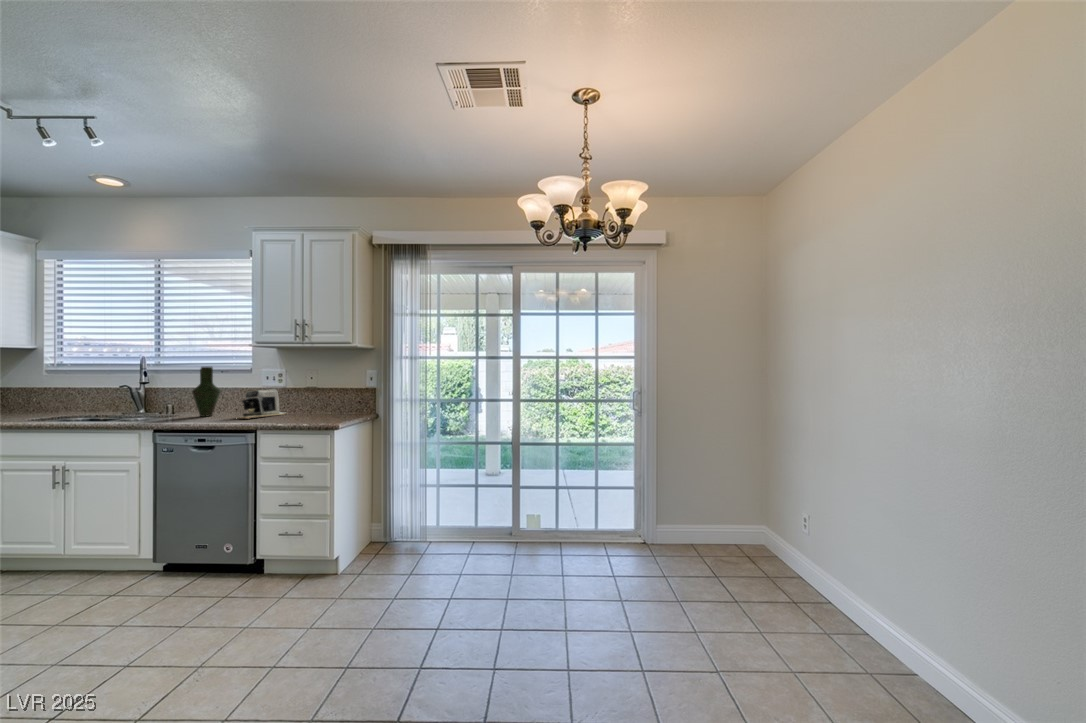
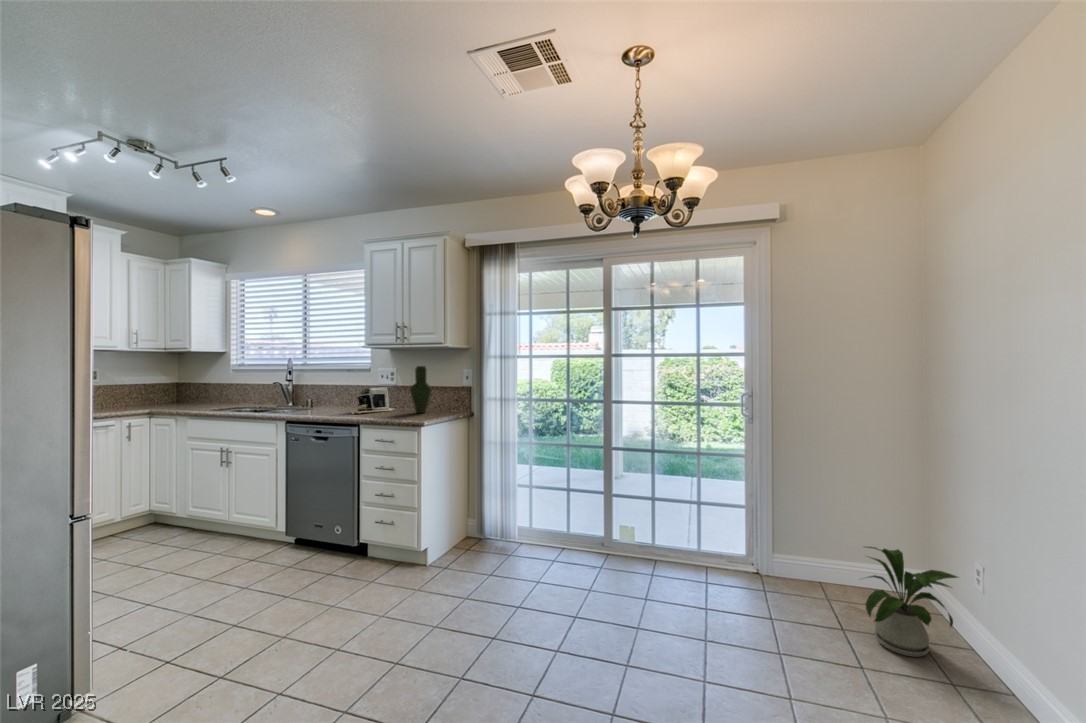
vase: present [192,367,220,417] -> present [410,366,432,413]
house plant: none [727,508,792,587] -> present [866,547,958,657]

